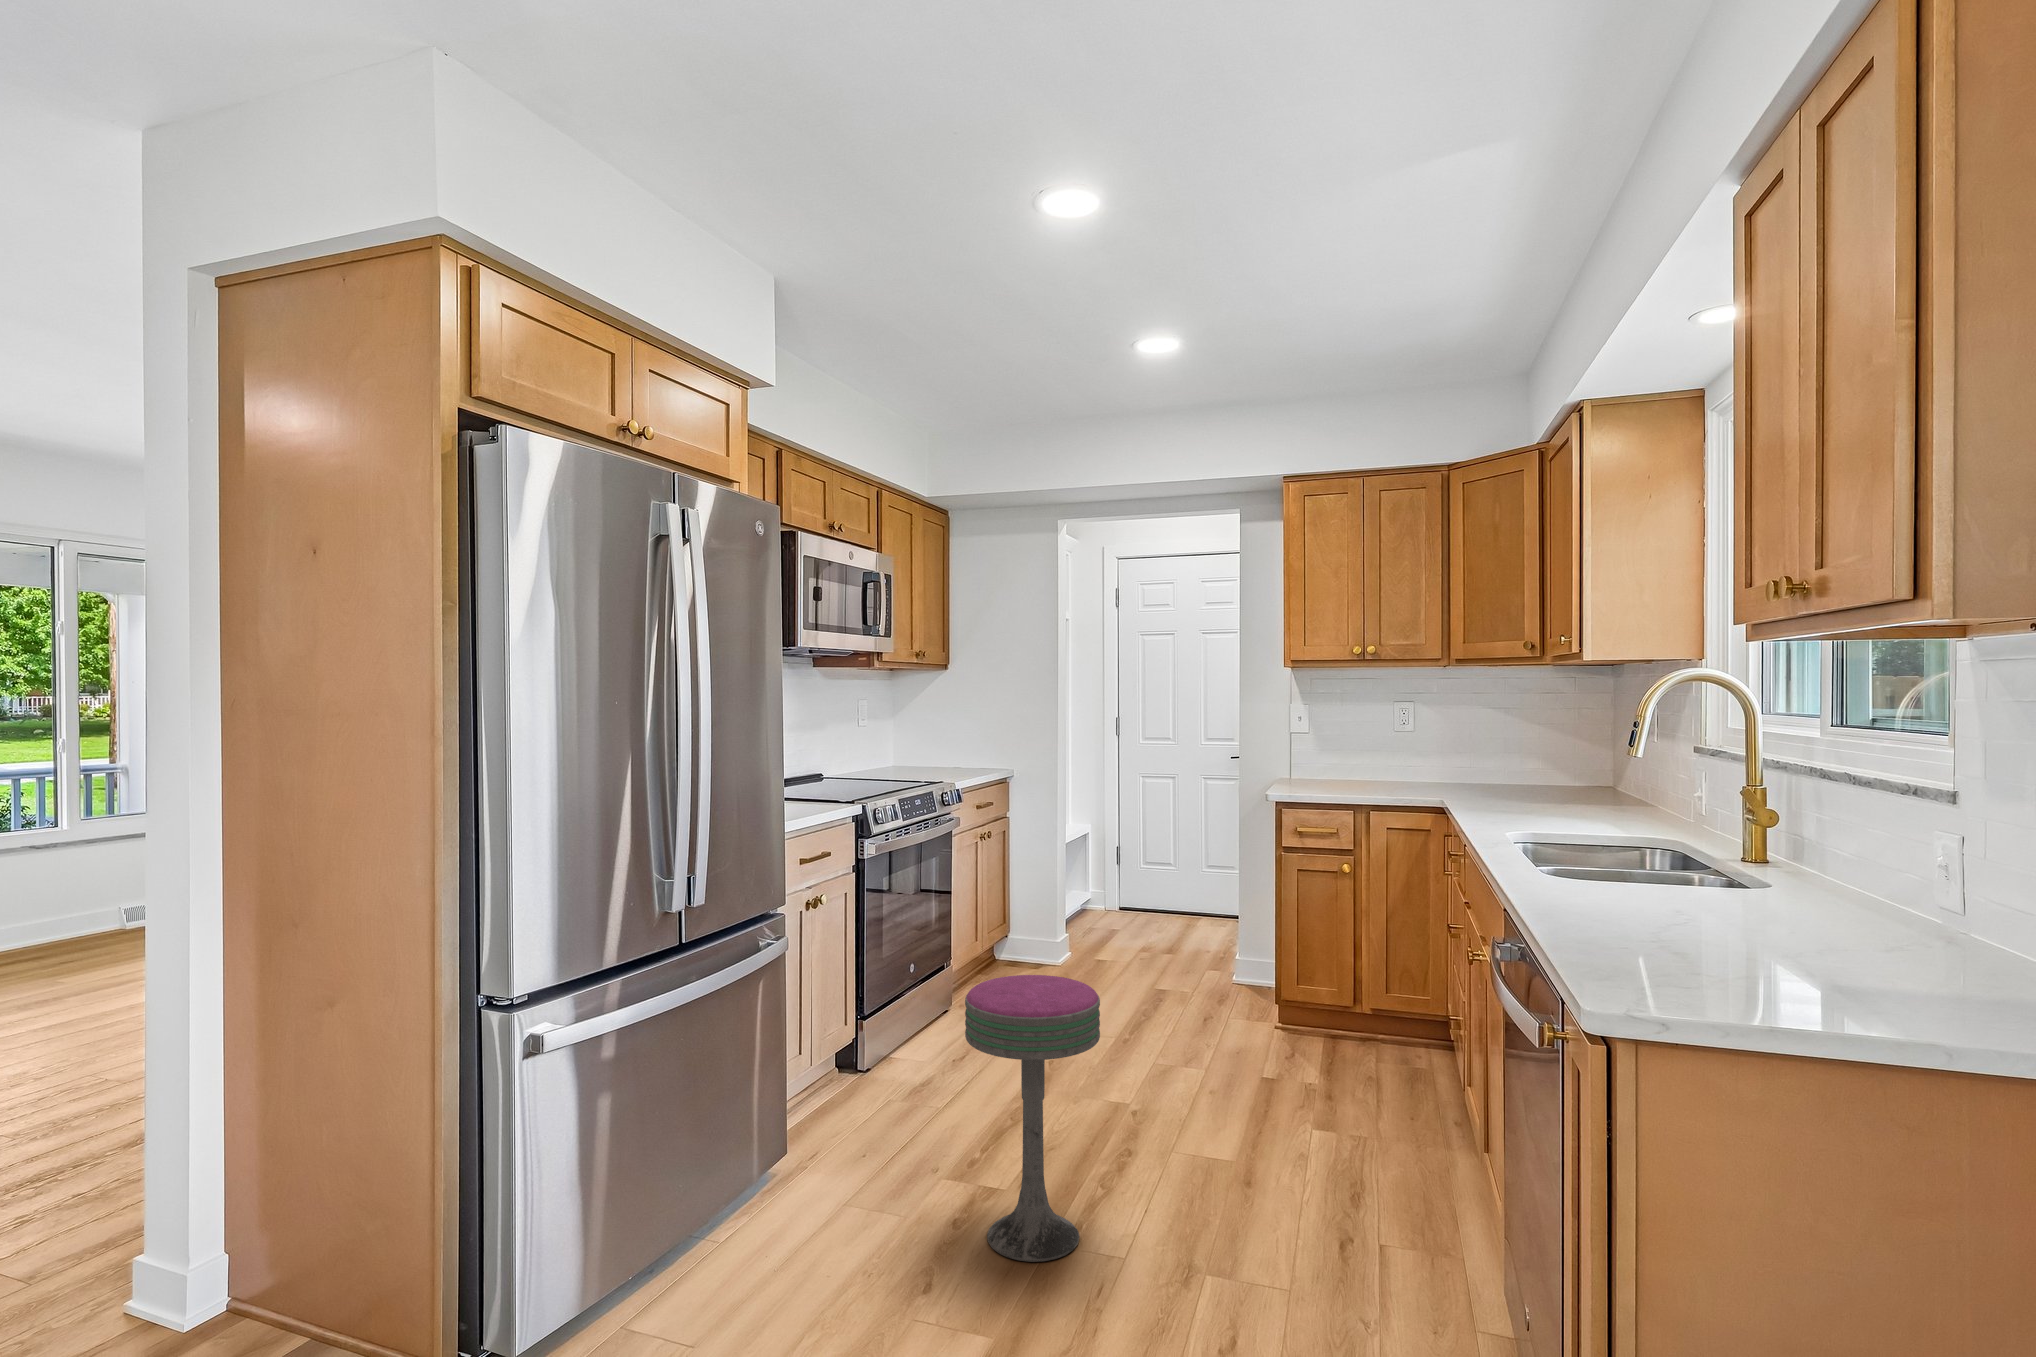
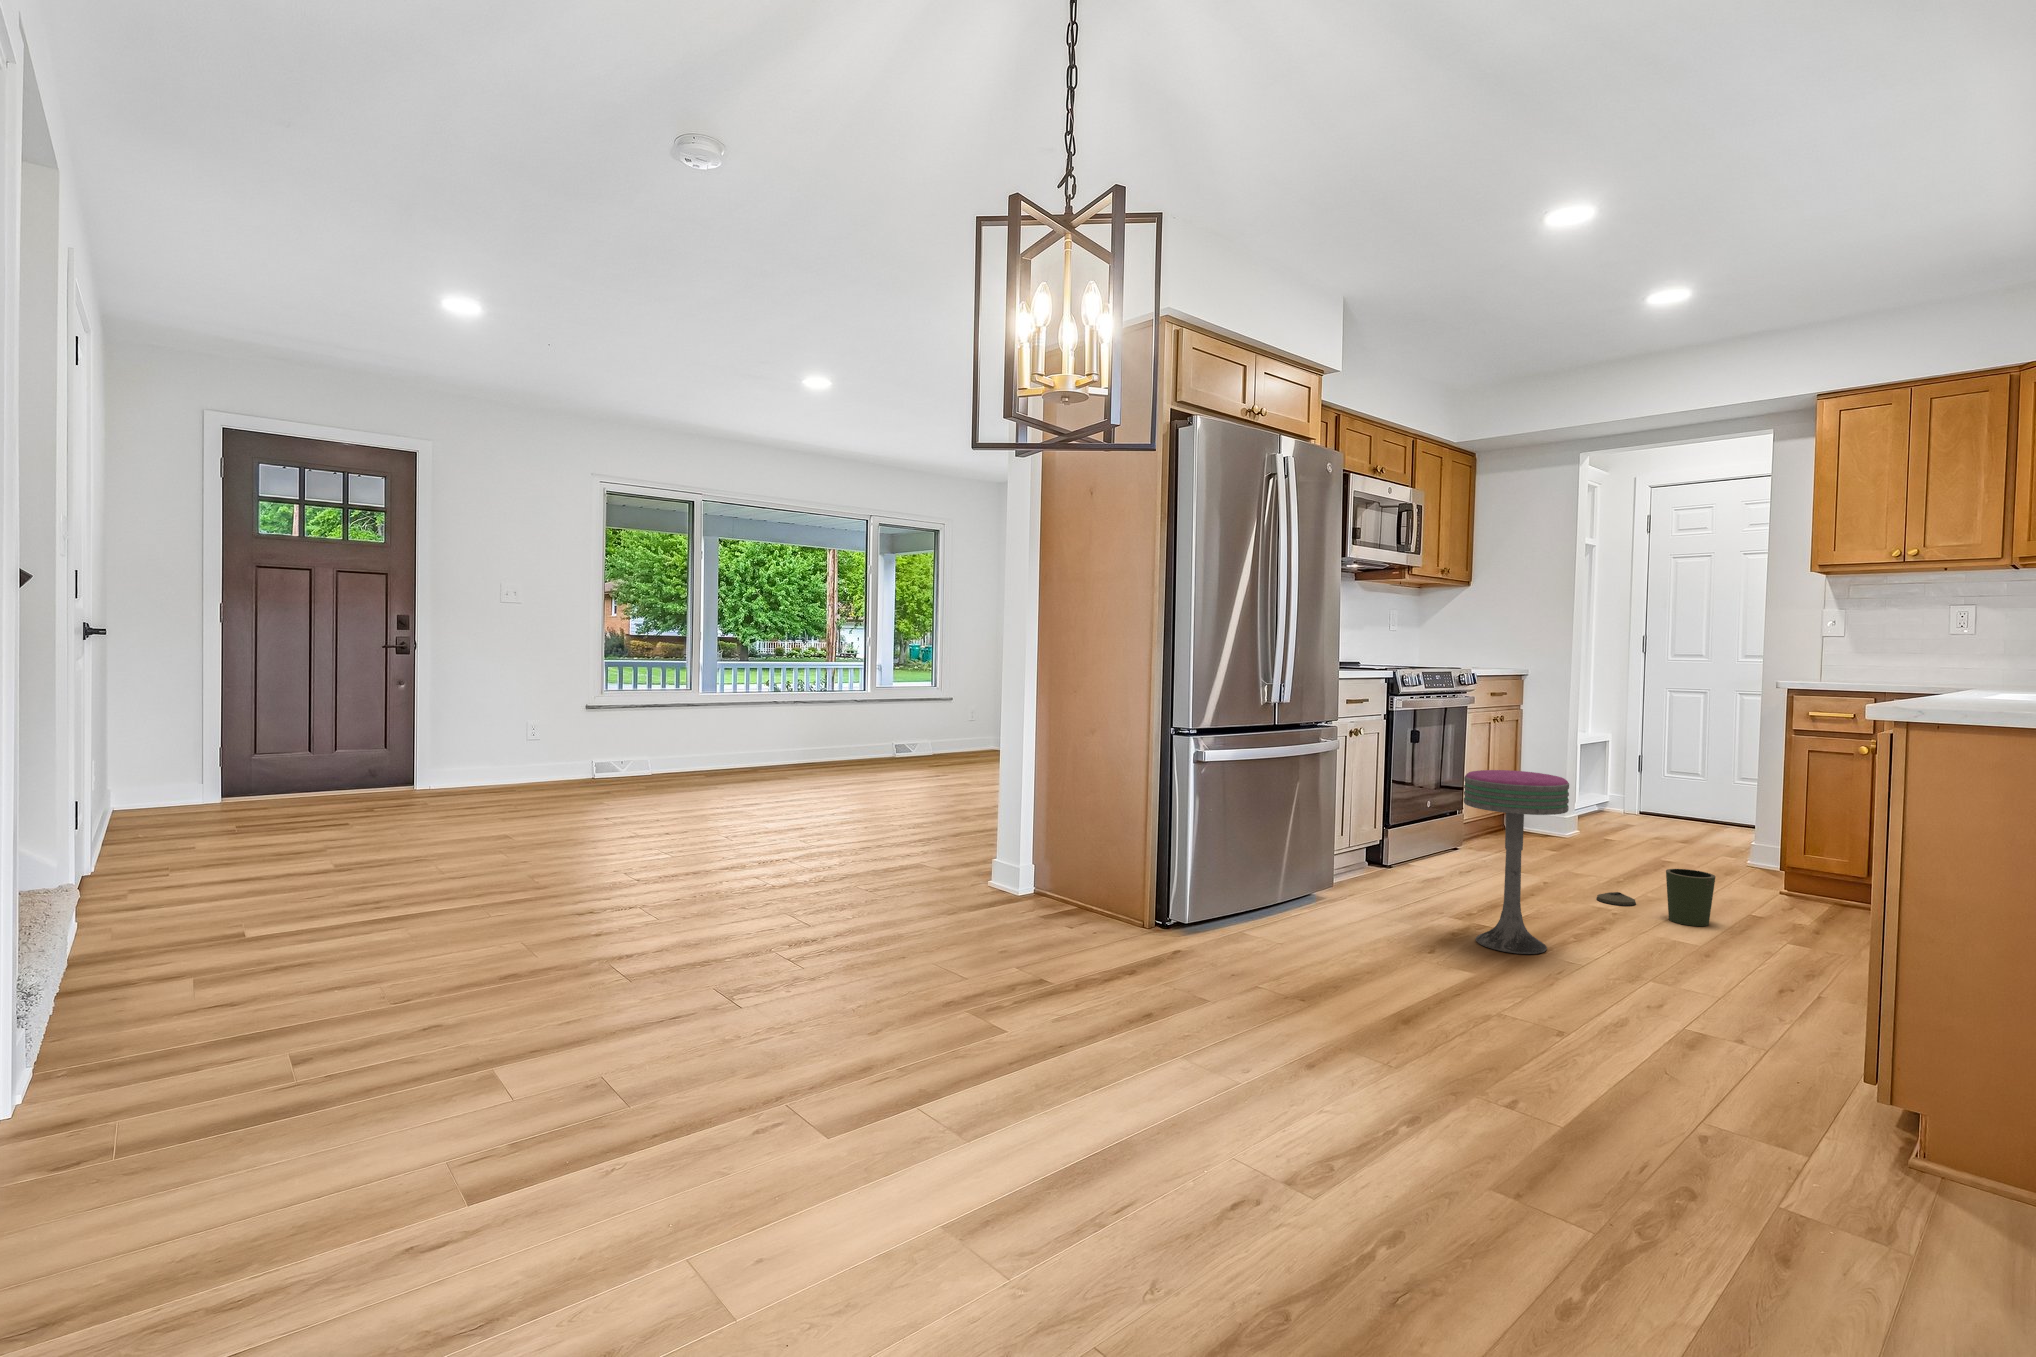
trash can: none [1113,1048,1242,1126] -> present [1597,869,1715,926]

